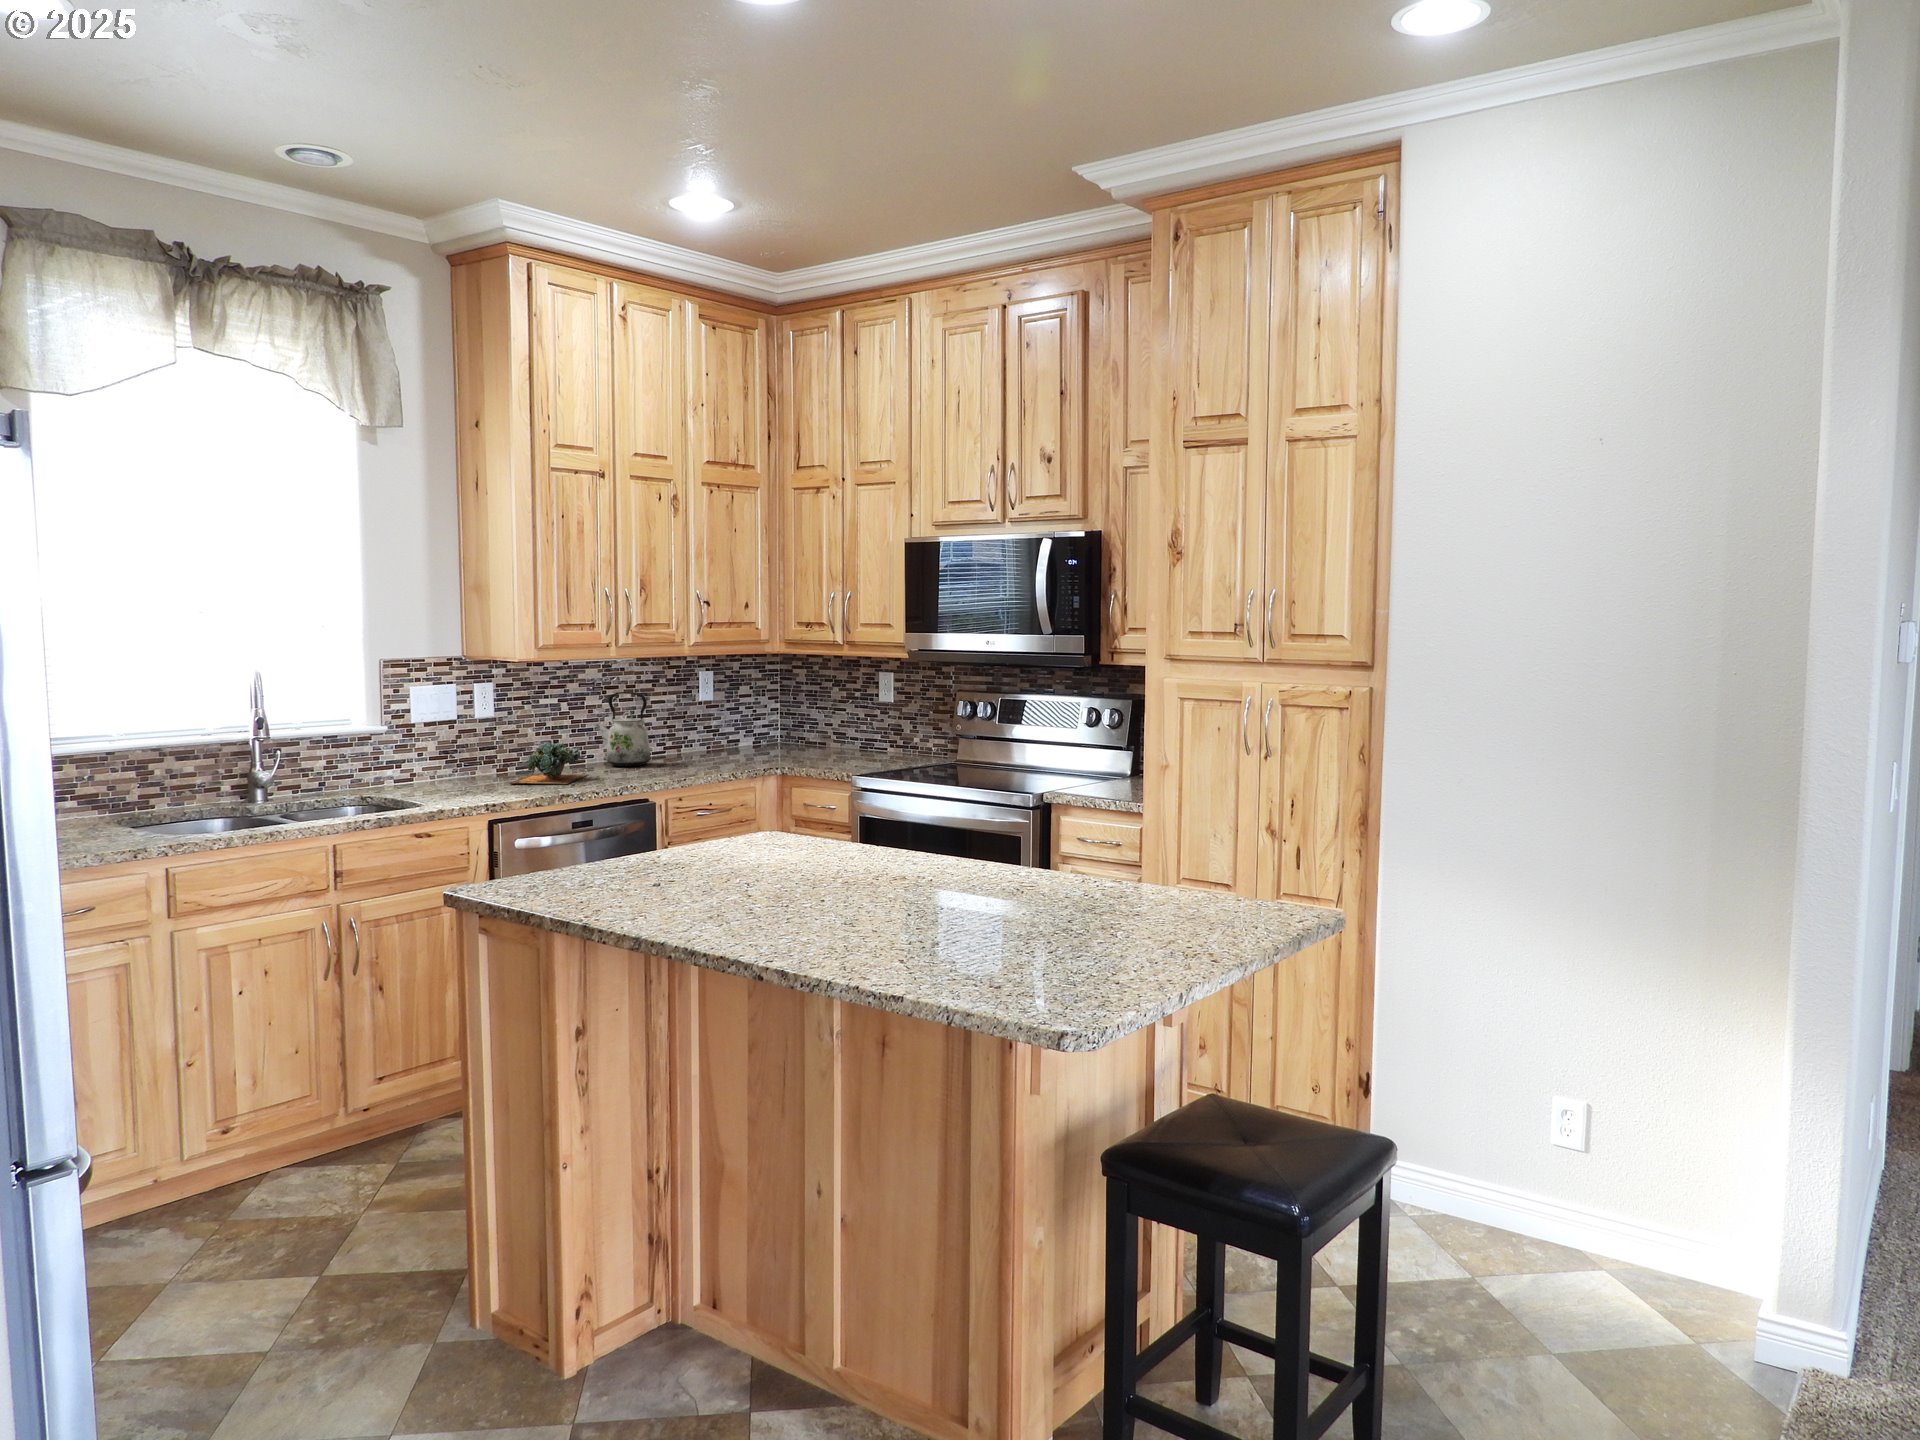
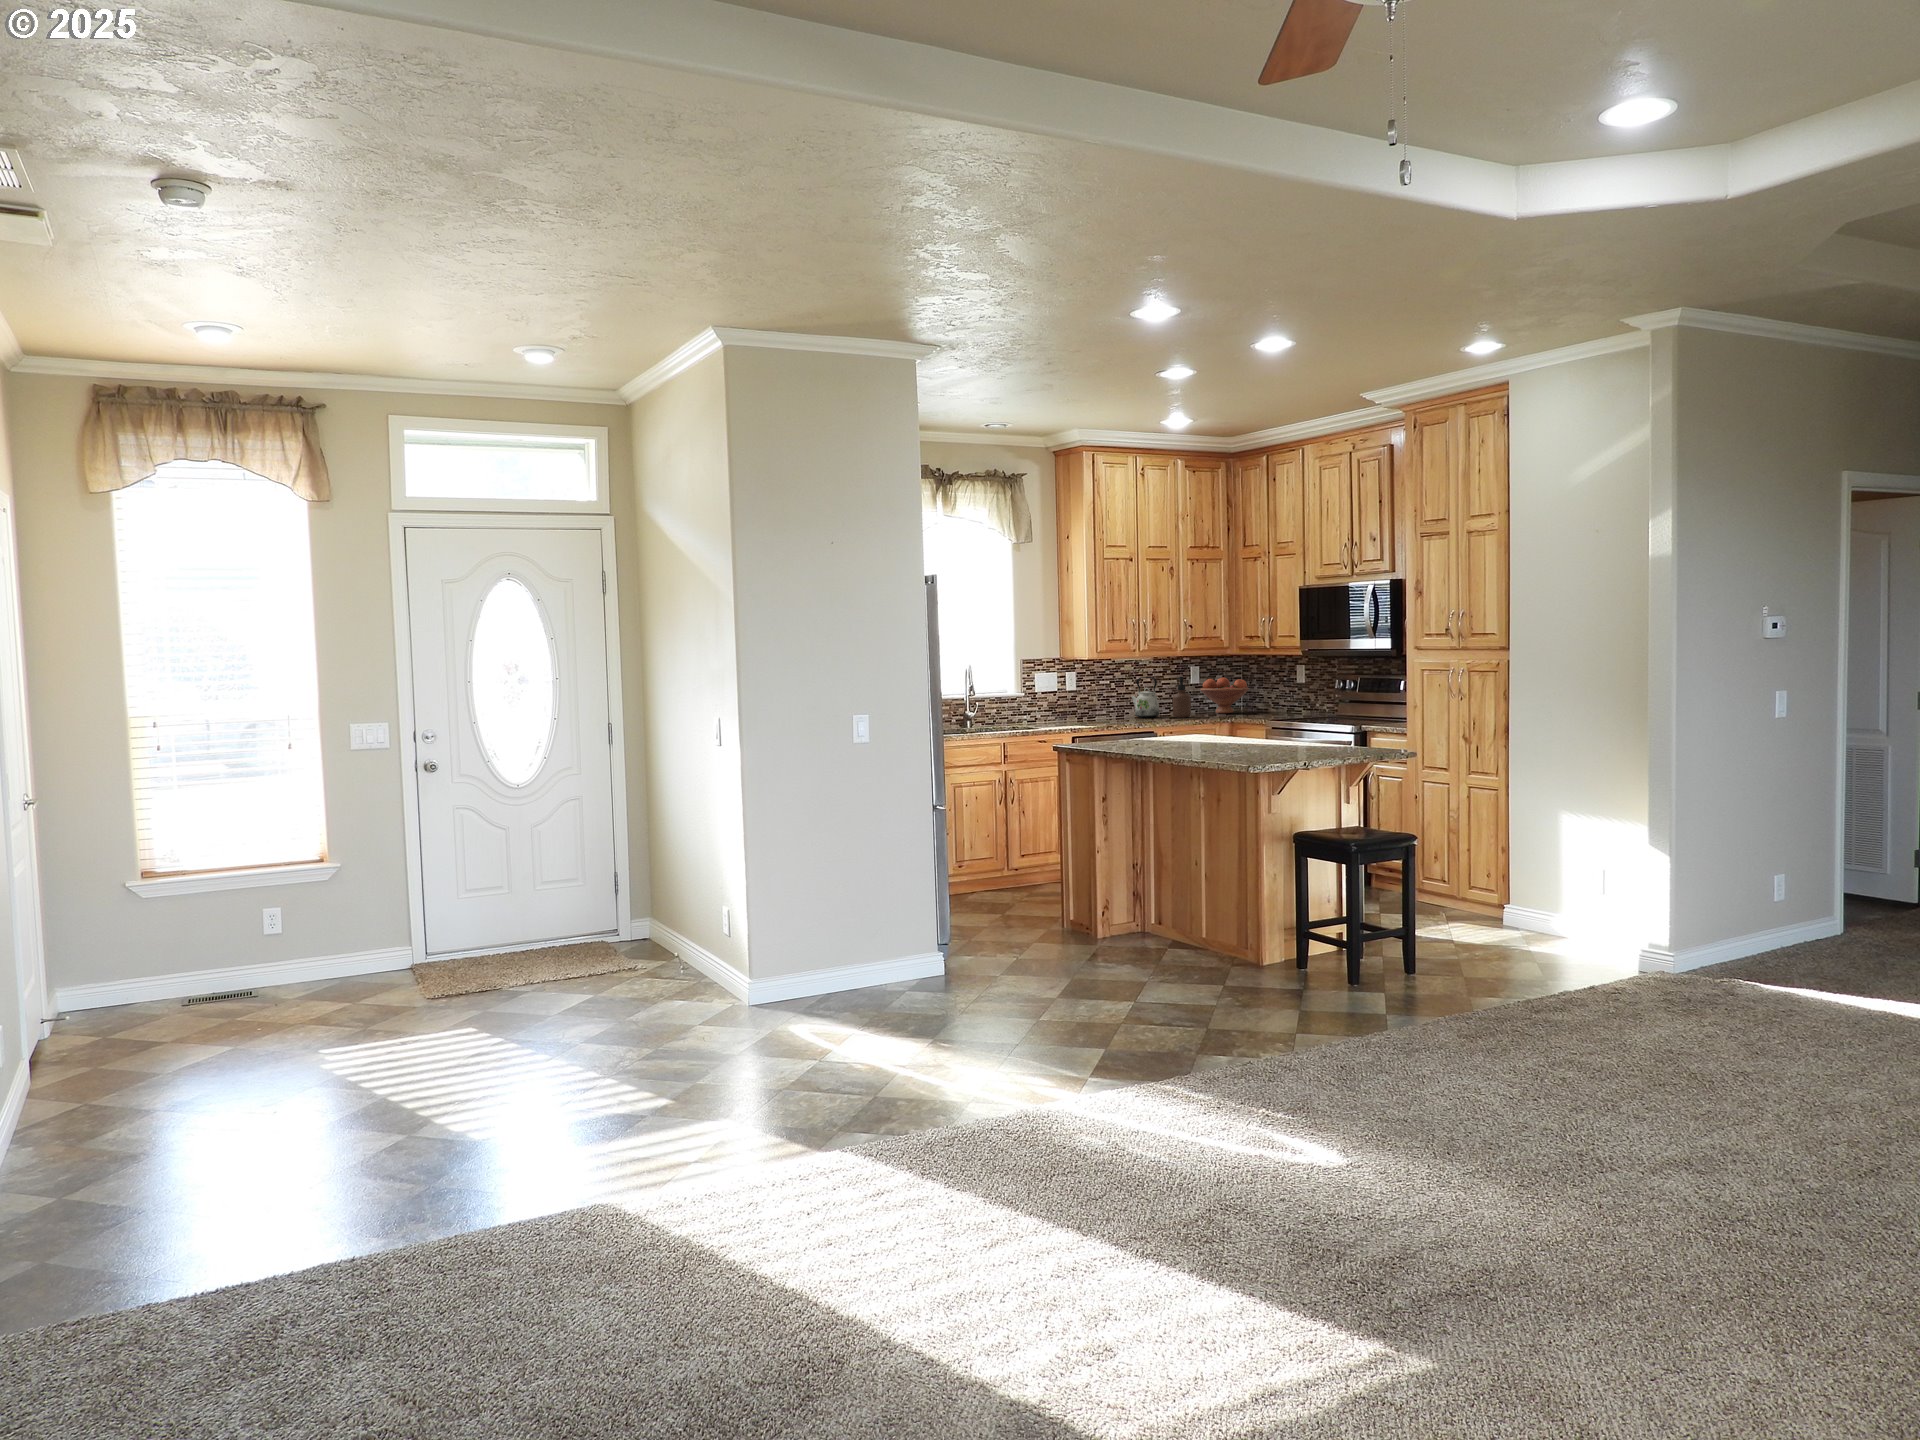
soap dispenser: none [676,692,709,766] -> present [1173,676,1191,718]
fruit bowl: none [719,692,801,754] -> present [1200,678,1249,714]
succulent plant: present [509,741,587,784] -> none [1083,702,1124,723]

